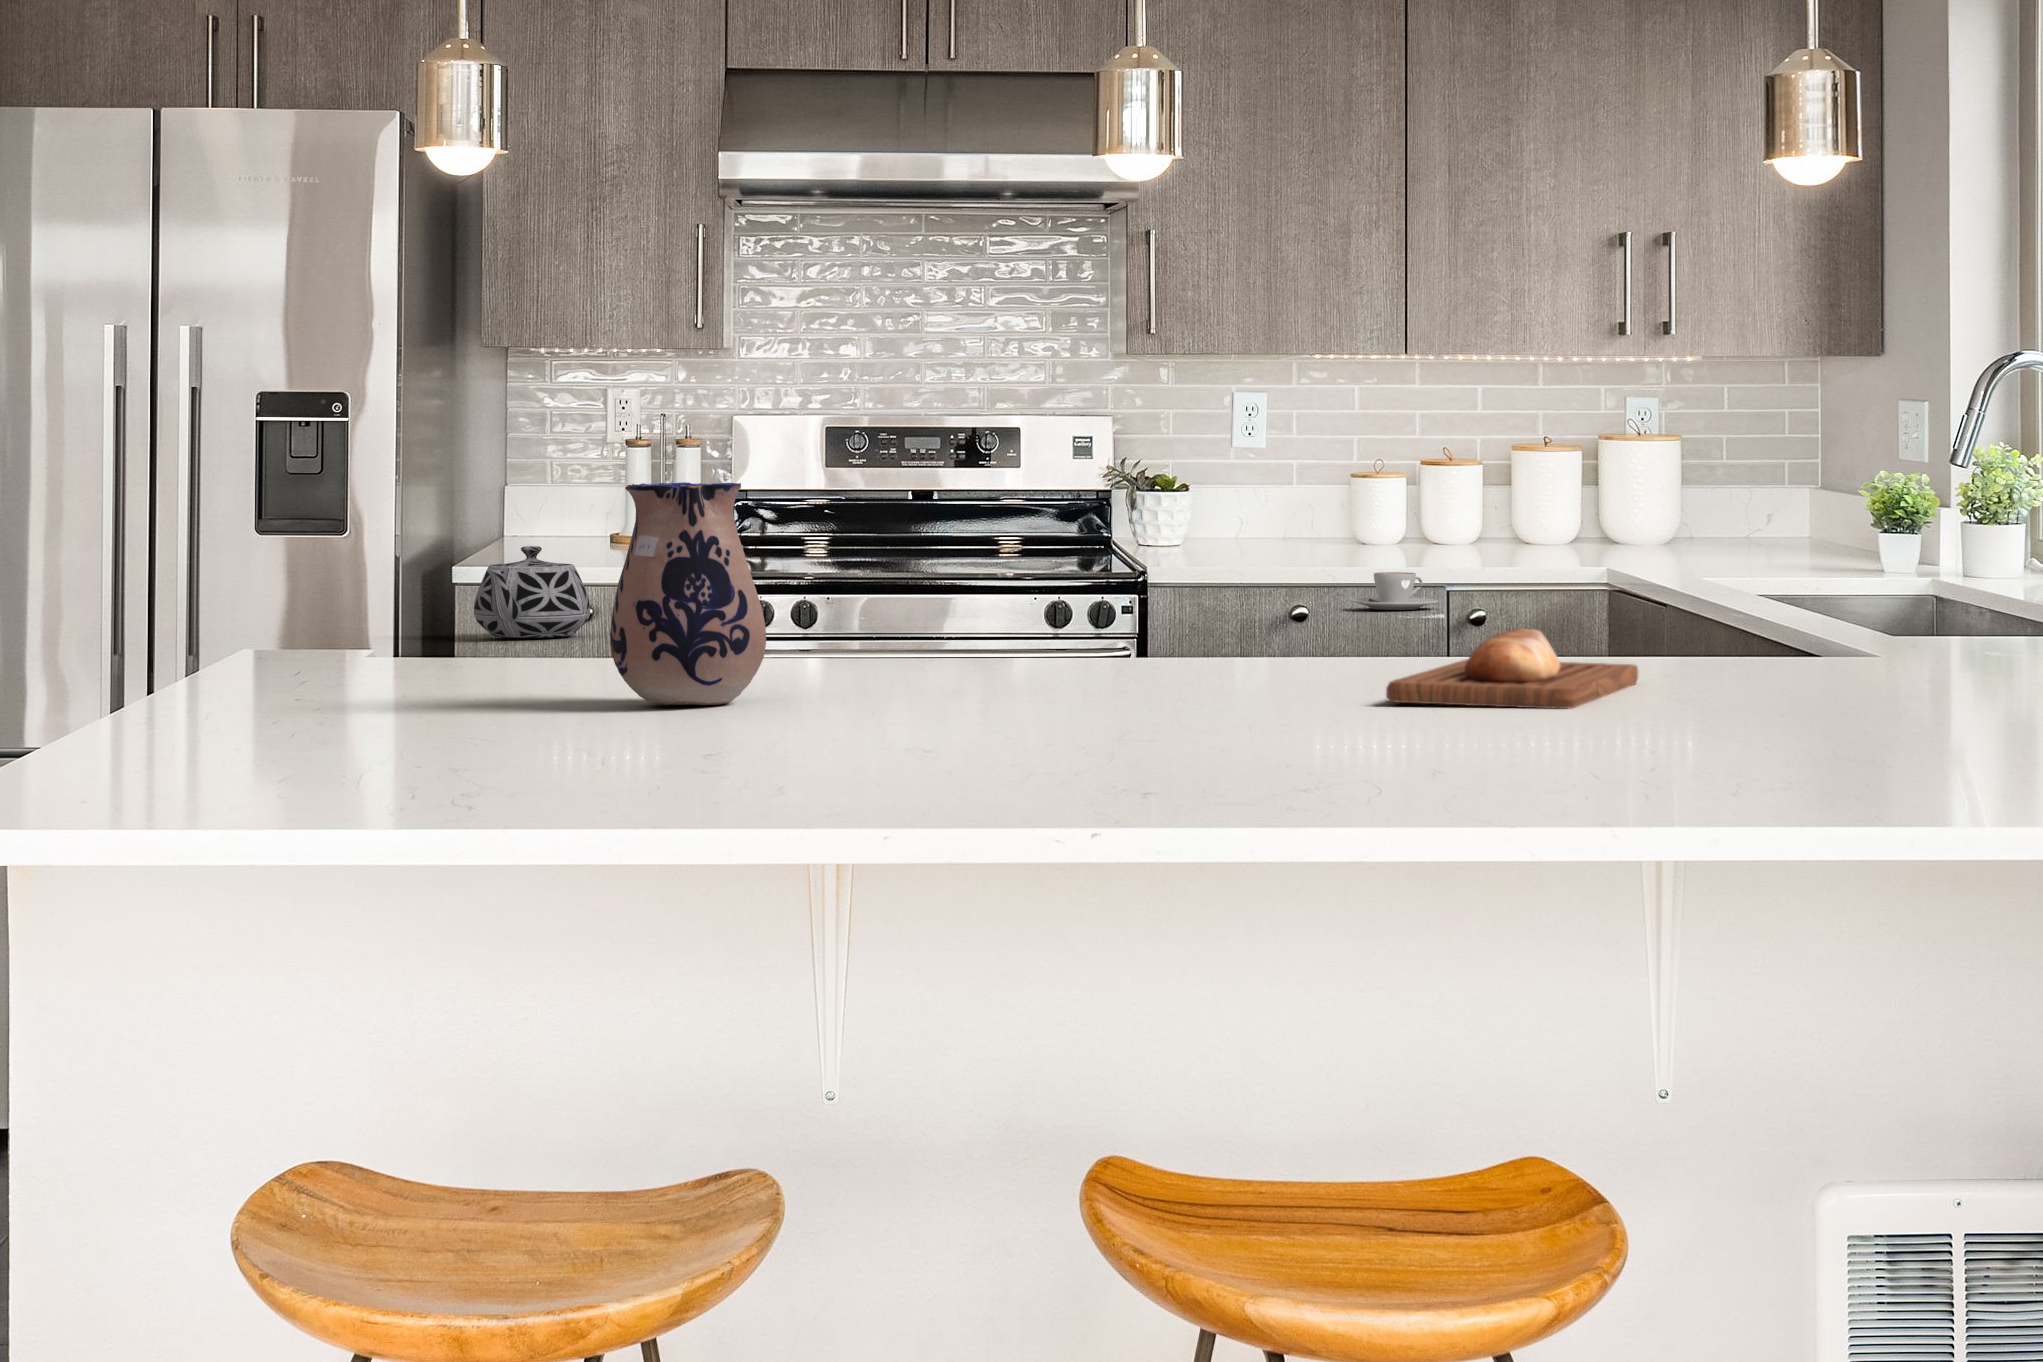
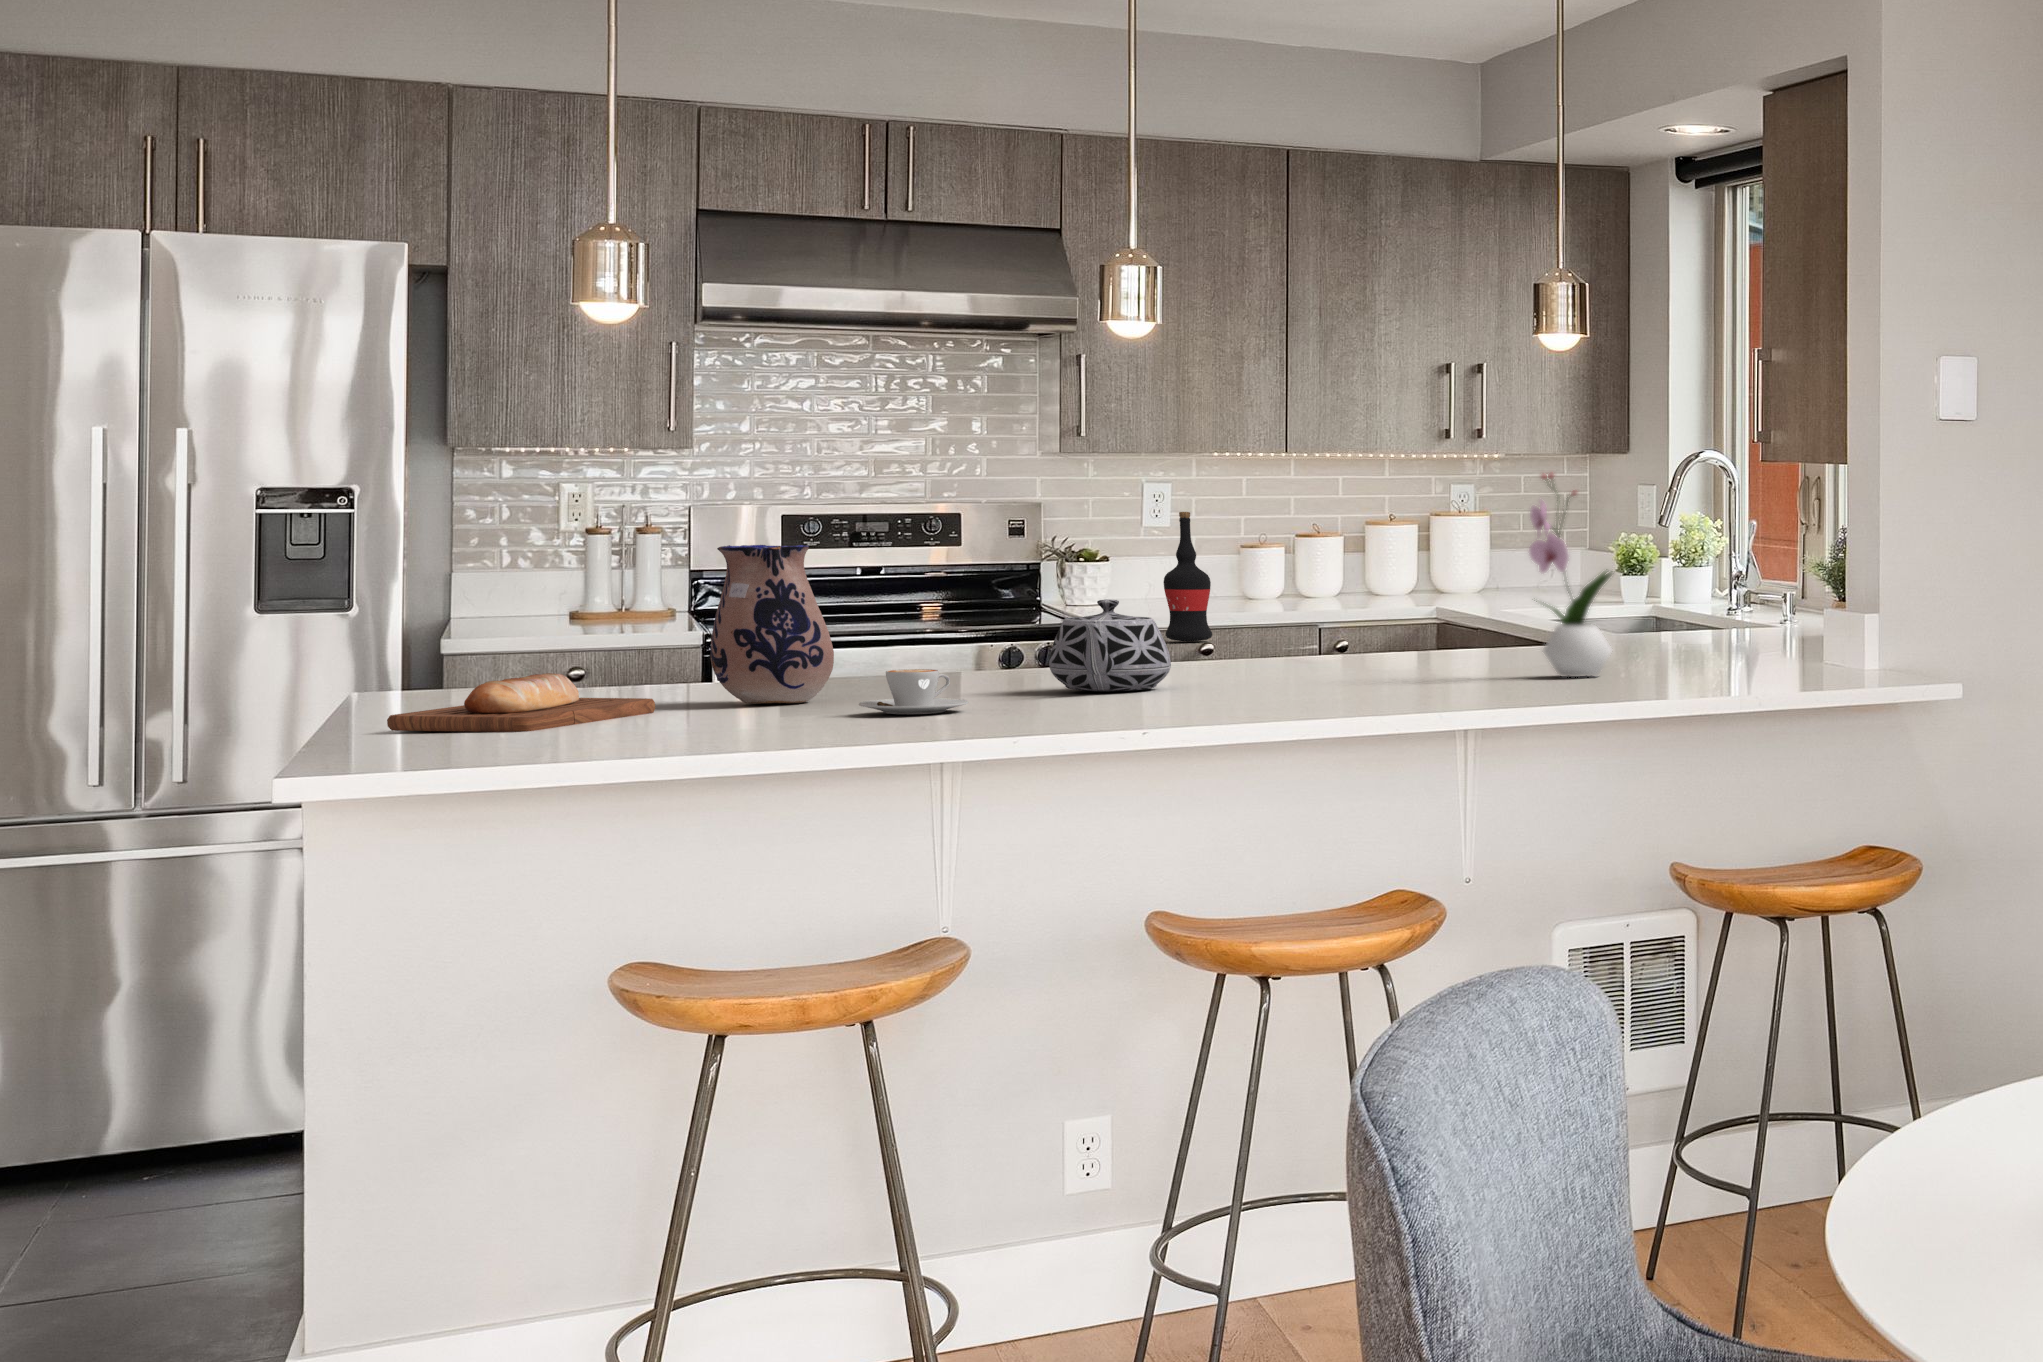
flower arrangement: none [1770,361,1914,691] -> present [1529,473,1613,677]
wine bottle: none [1237,439,1299,613] -> present [1163,512,1212,641]
teapot: present [474,546,590,638] -> present [1049,599,1171,691]
coffee cup: present [1351,572,1438,610] -> present [859,669,968,714]
bread loaf: present [1386,628,1638,709] -> present [387,673,655,732]

